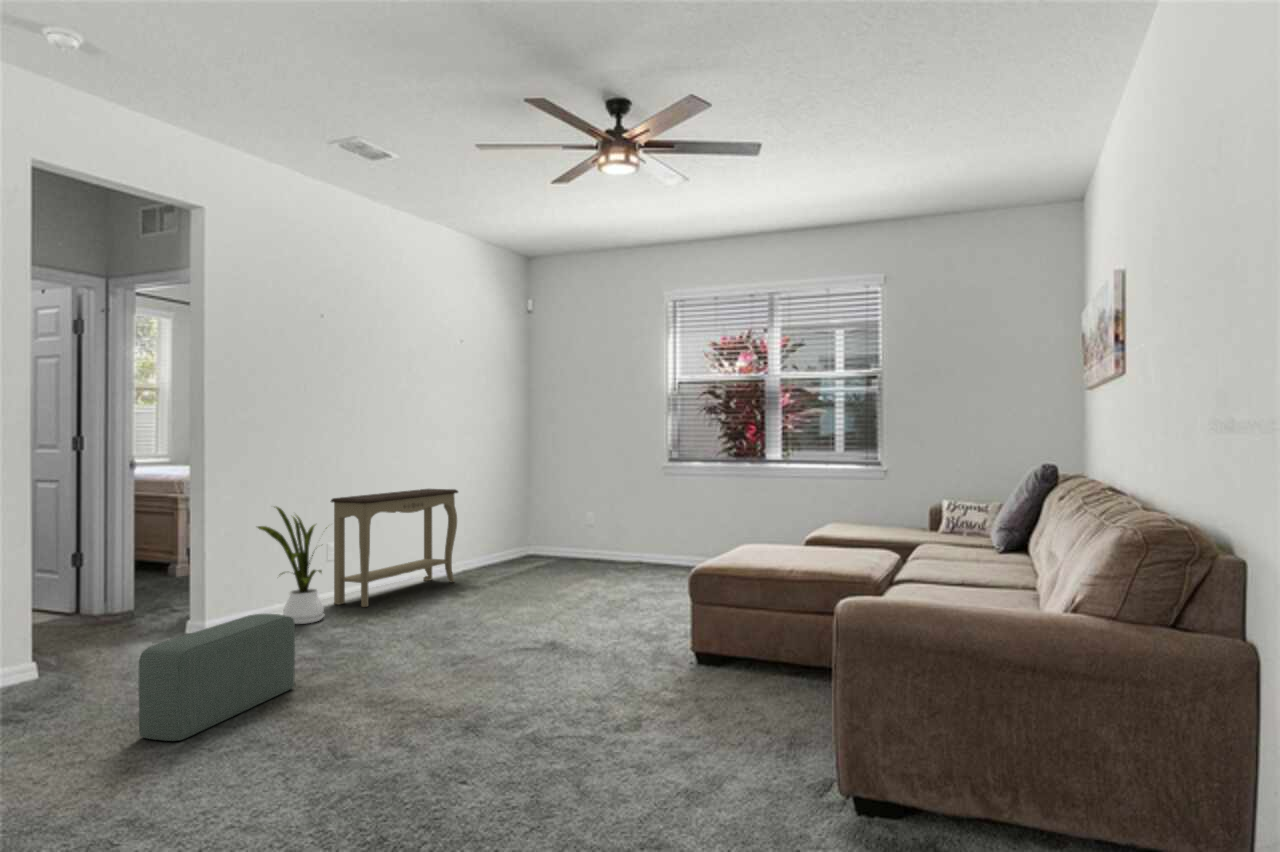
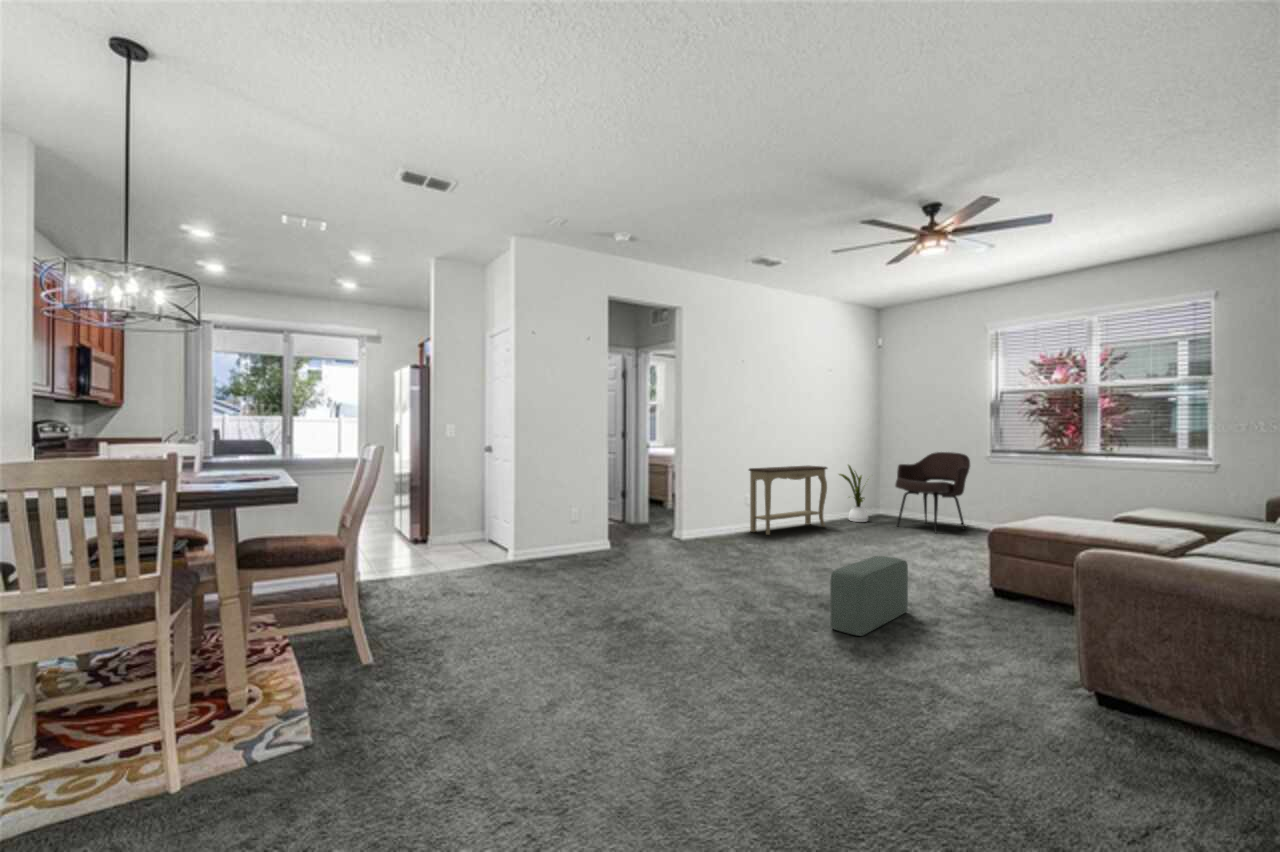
armchair: none [551,462,644,575] -> present [895,452,970,532]
house plant: present [258,507,324,624] -> present [839,465,868,522]
pouf: present [138,614,295,741] -> present [830,556,908,636]

